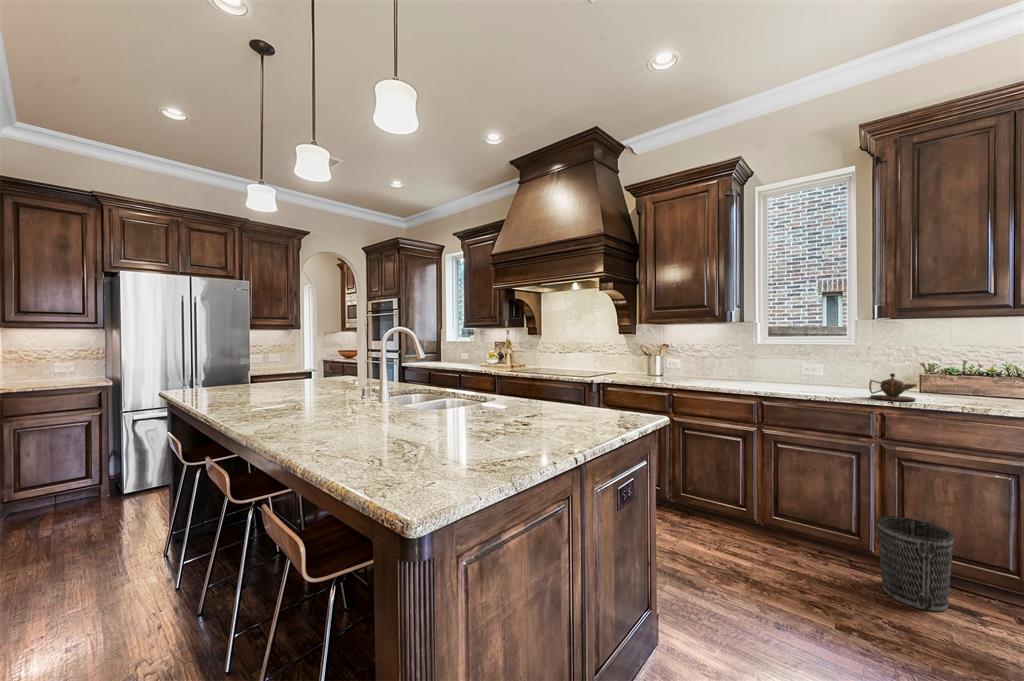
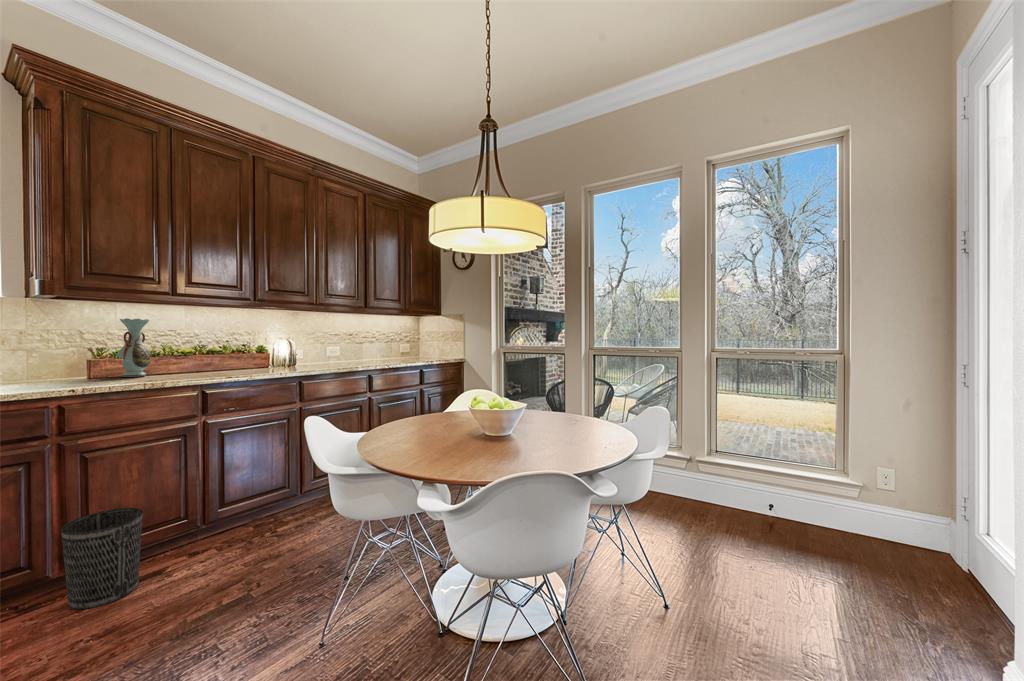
decorative vase: none [947,335,988,397] -> present [117,318,151,377]
teapot: present [869,373,917,401] -> none [38,359,96,390]

